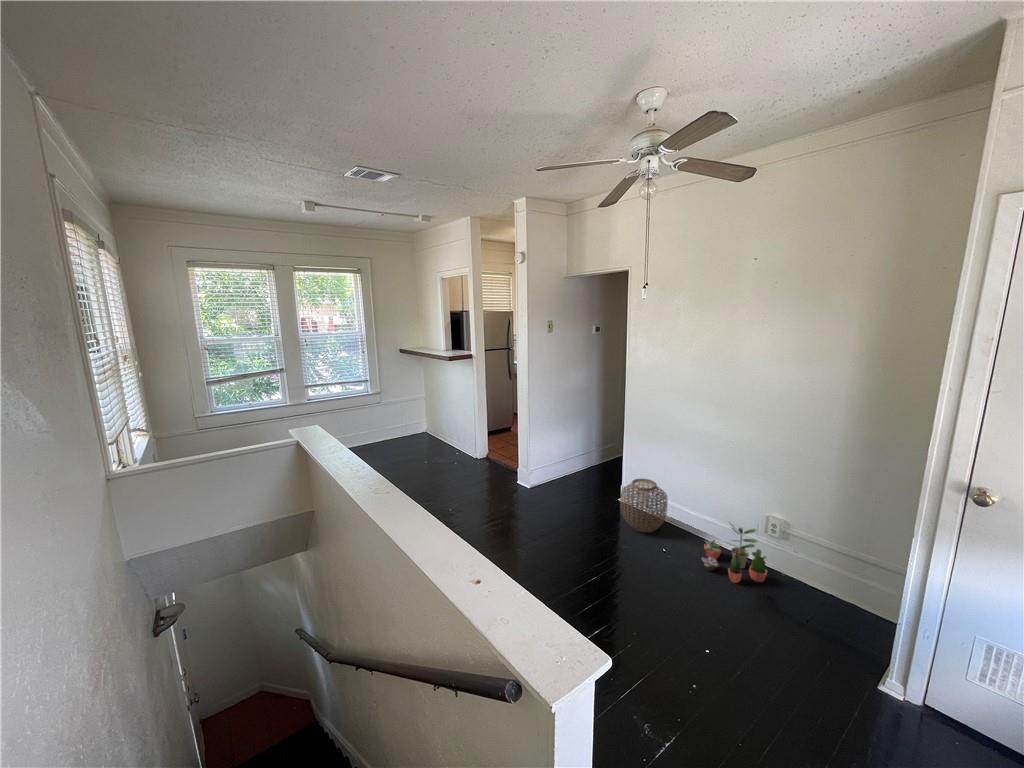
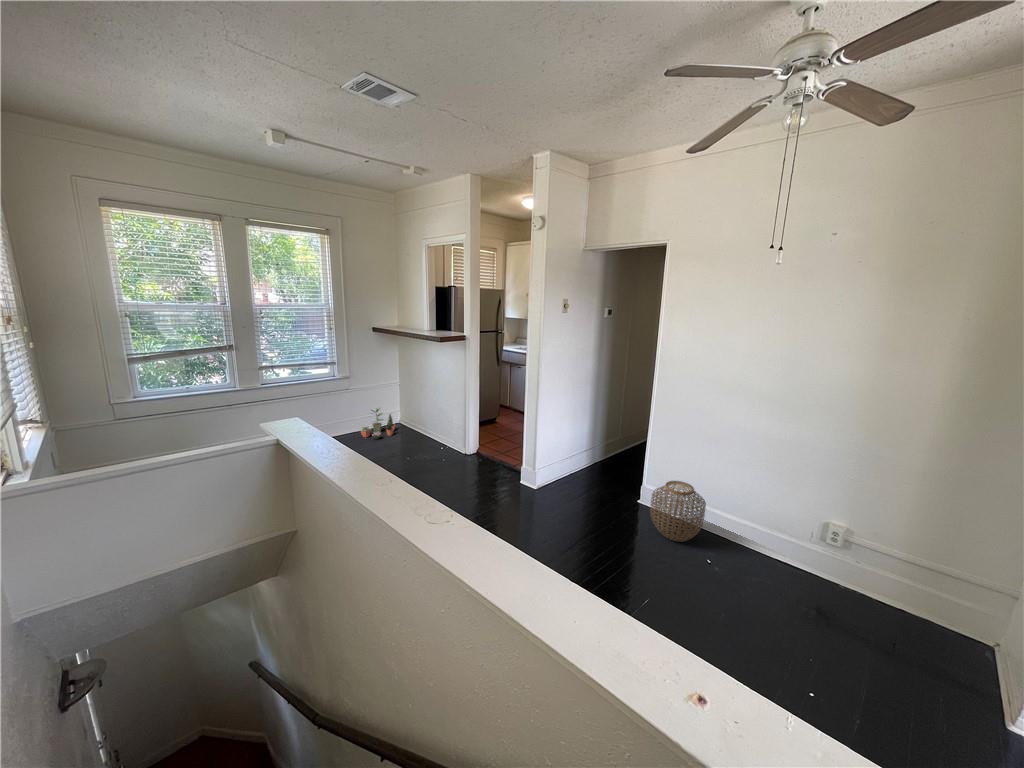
potted plant: present [702,524,767,583] -> present [361,408,395,439]

